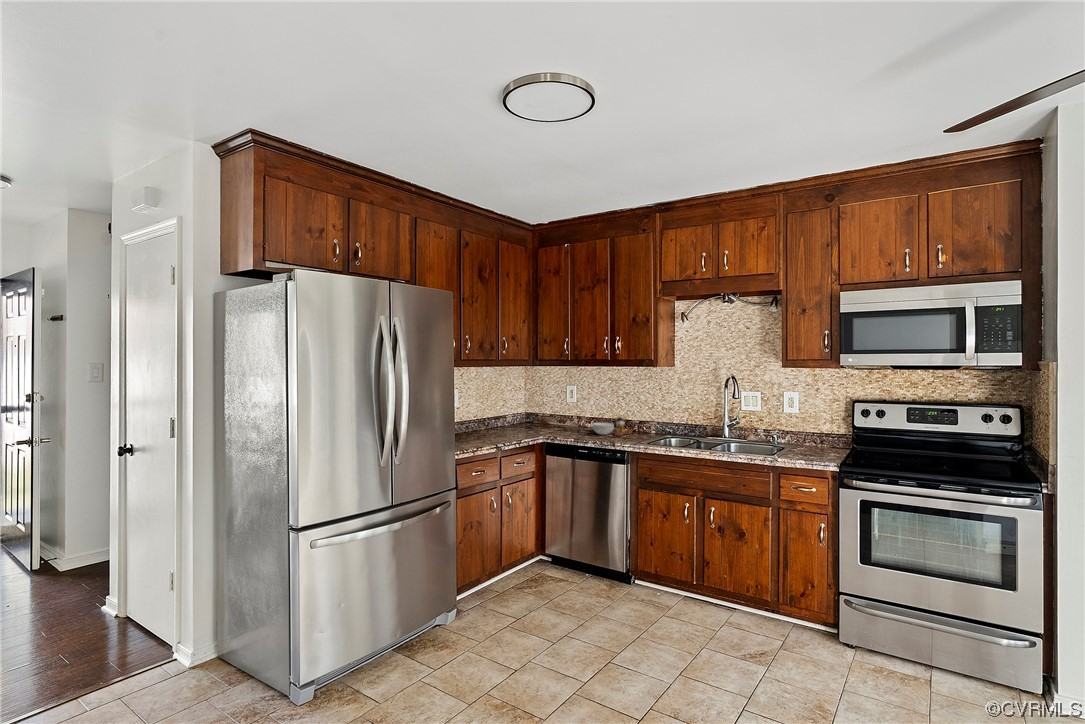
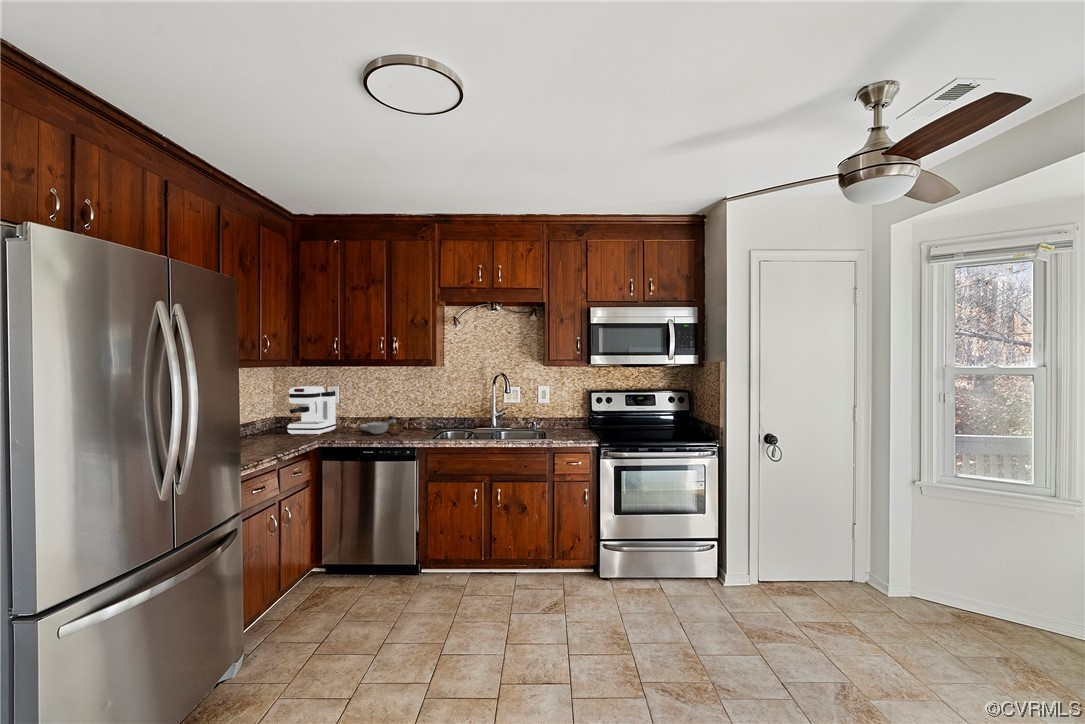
coffee maker: none [527,385,571,431] -> present [288,386,336,434]

